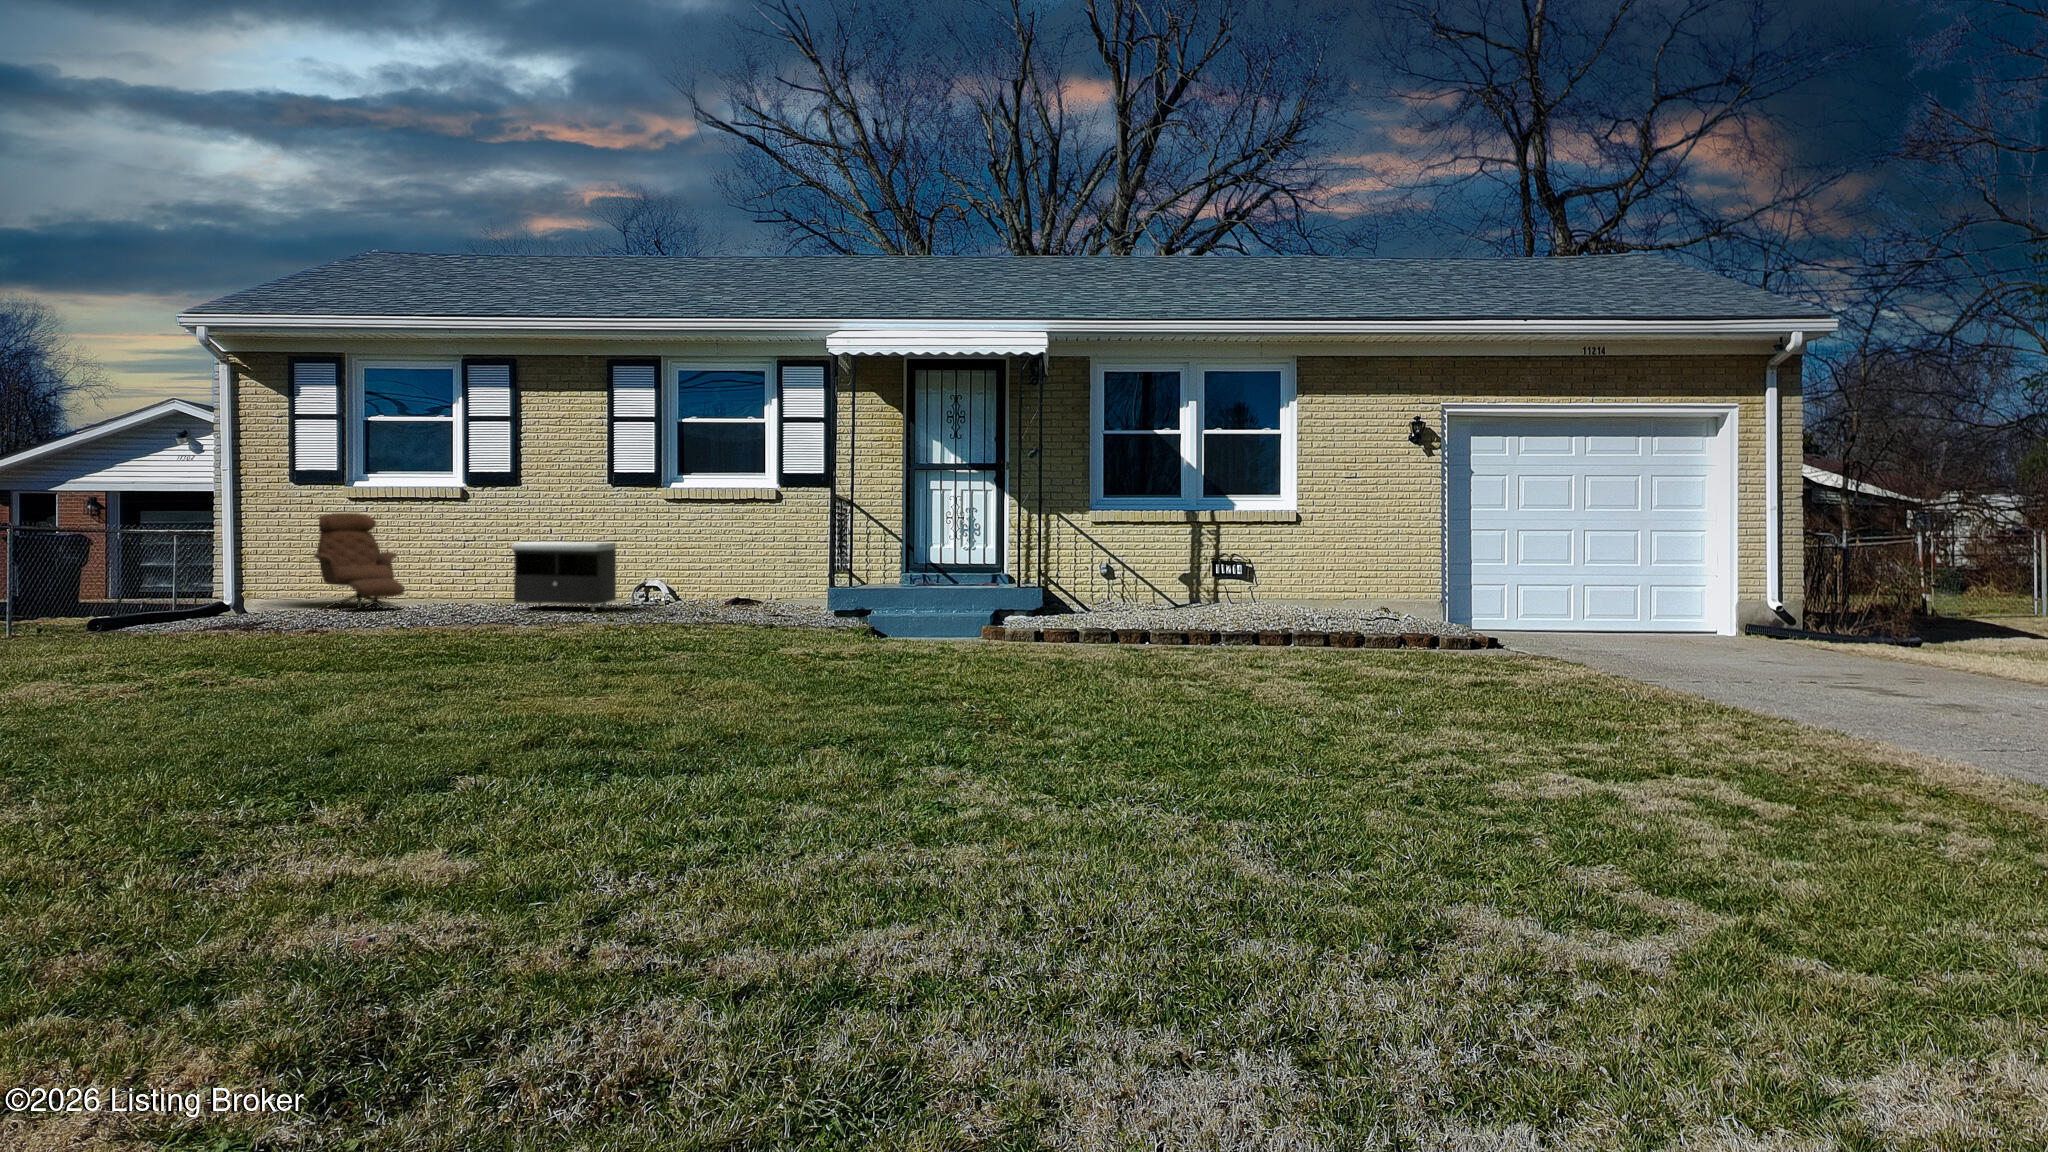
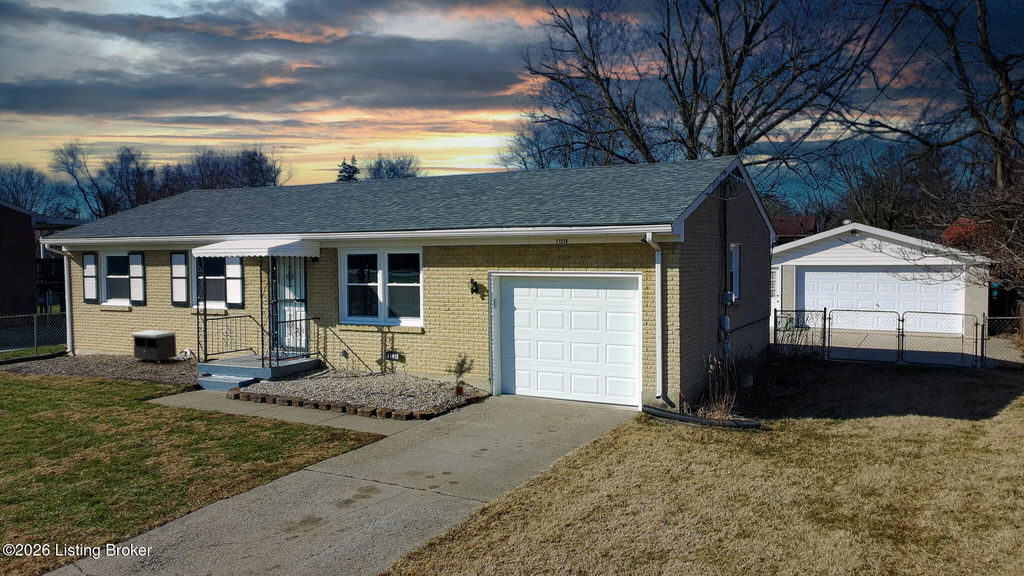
lounge chair: present [314,513,405,610] -> none [77,317,112,360]
potted tree: none [1371,548,1437,626] -> present [445,353,473,395]

